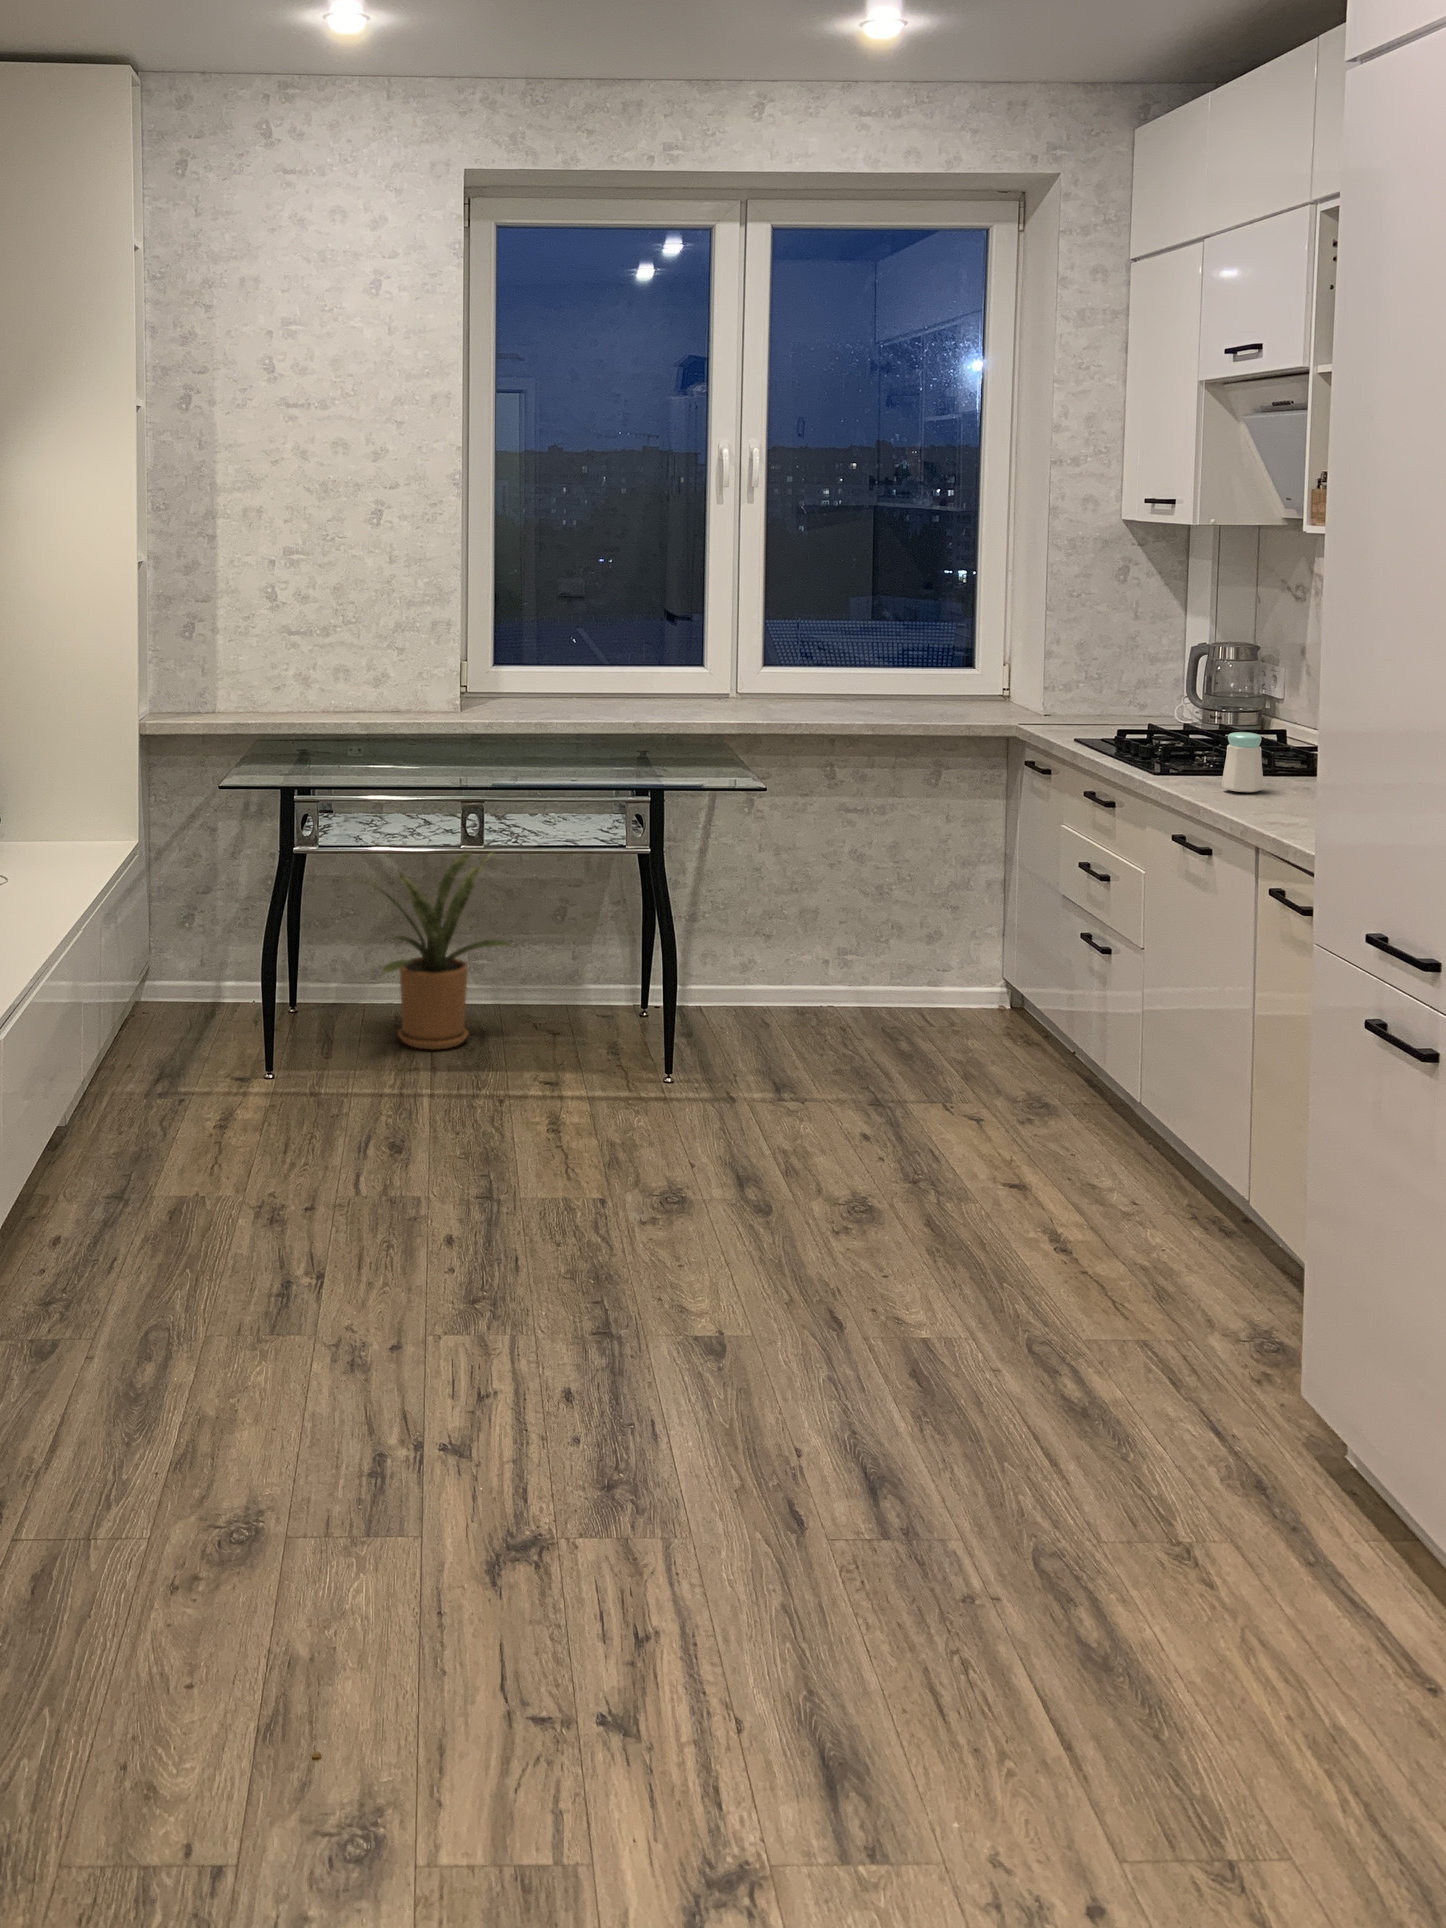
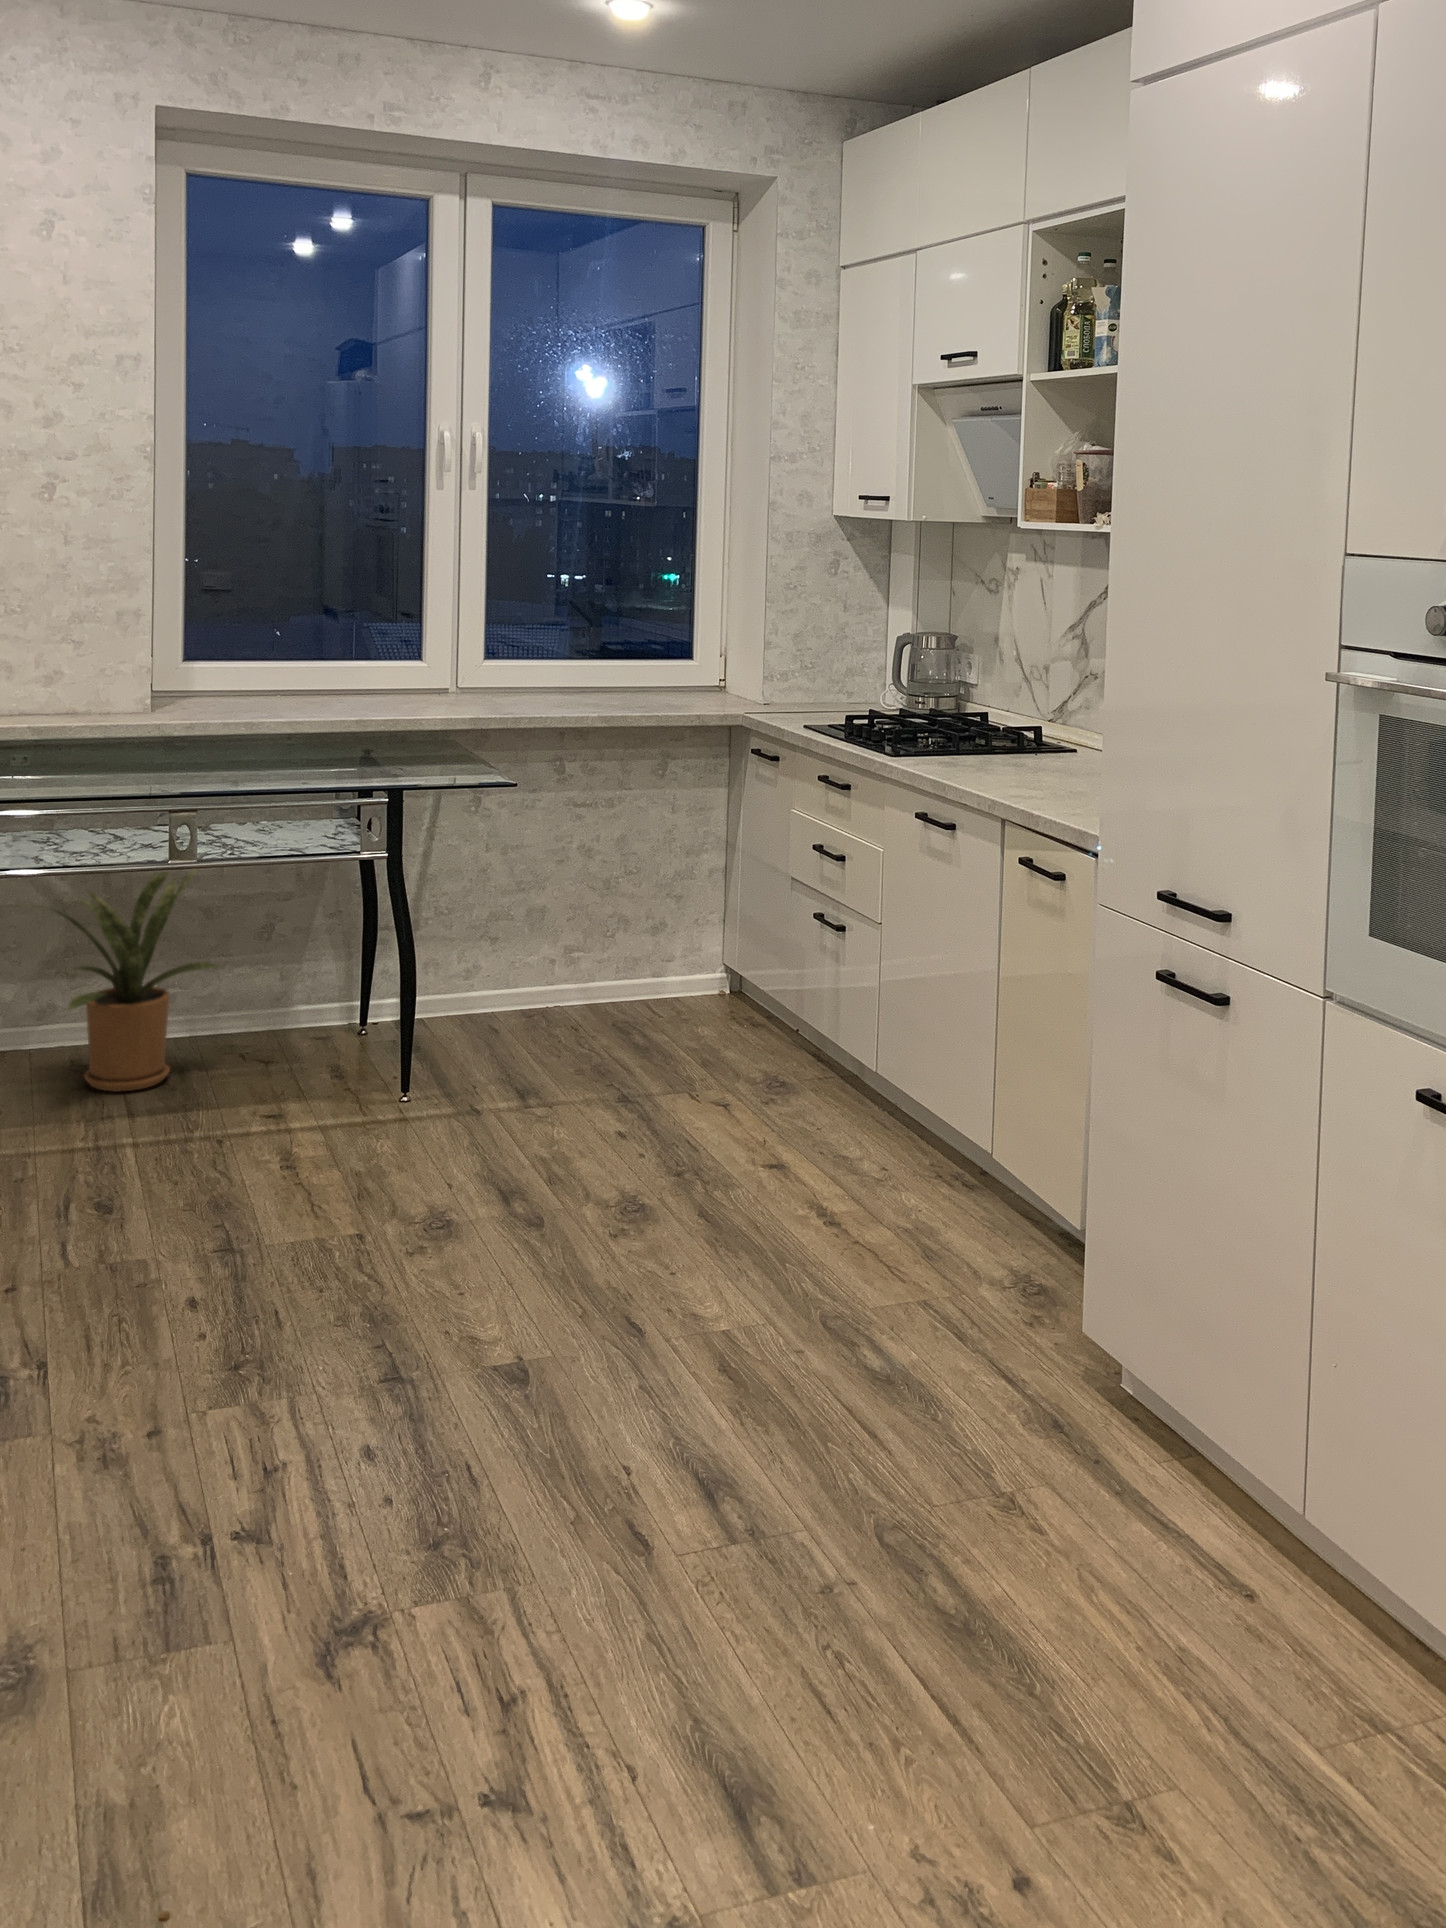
salt shaker: present [1222,732,1263,792] -> none [953,713,989,769]

